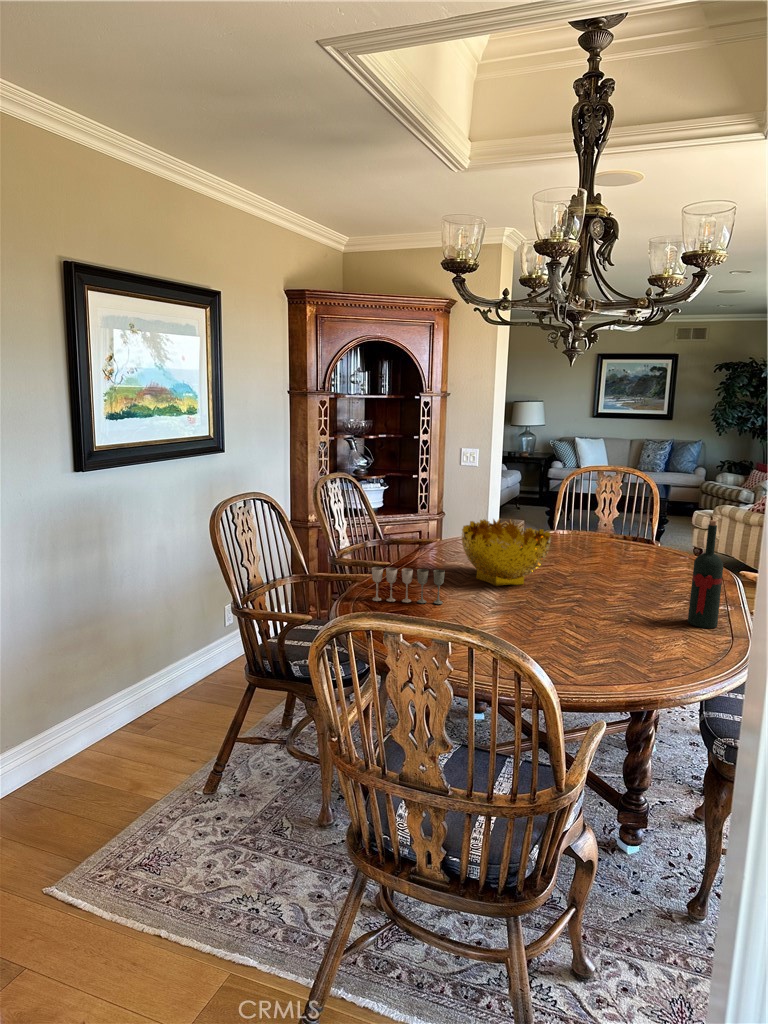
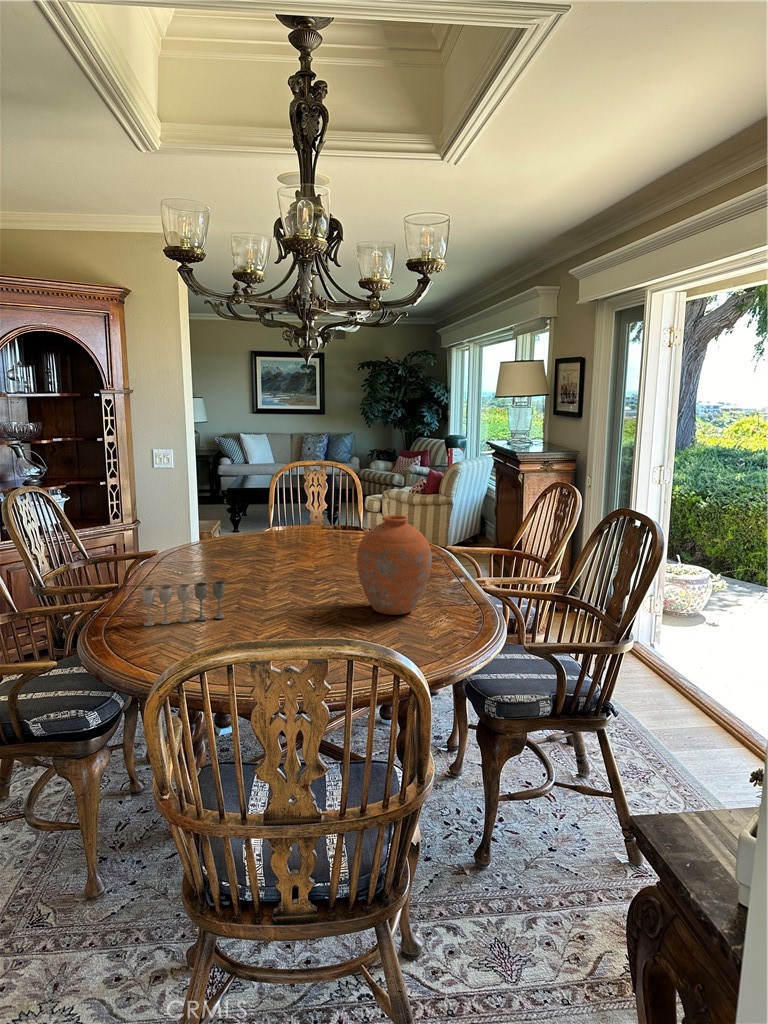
decorative bowl: present [462,519,551,586] -> none [220,520,313,591]
wine bottle: present [688,520,723,628] -> none [450,506,477,603]
vase: none [576,523,659,628] -> present [357,515,432,615]

